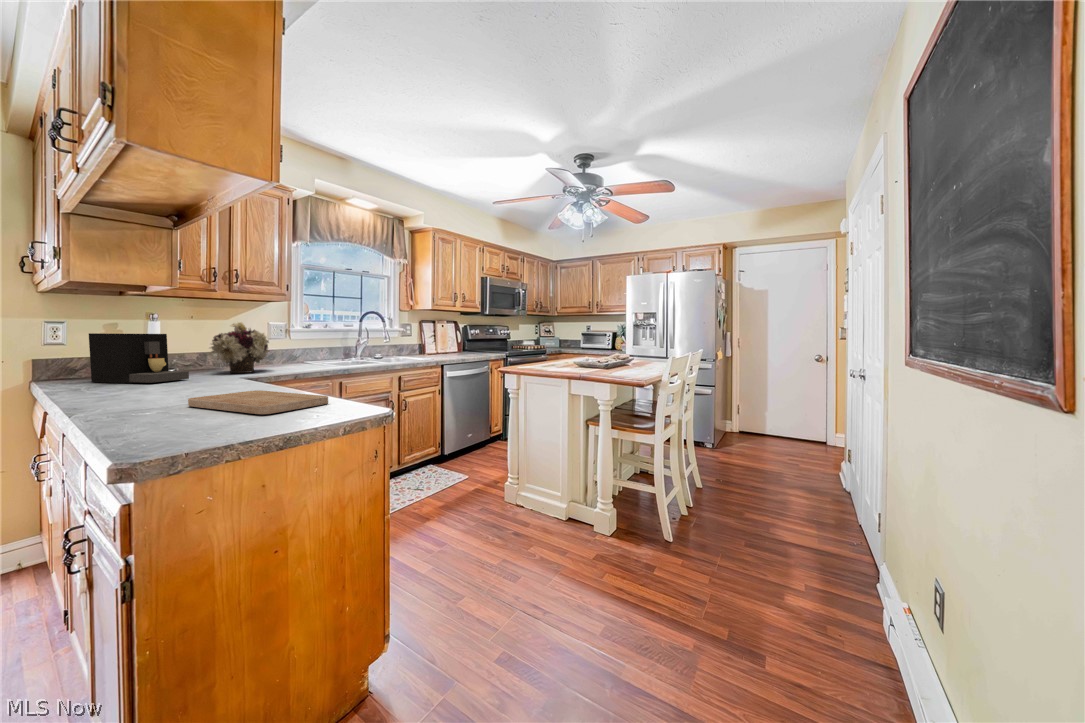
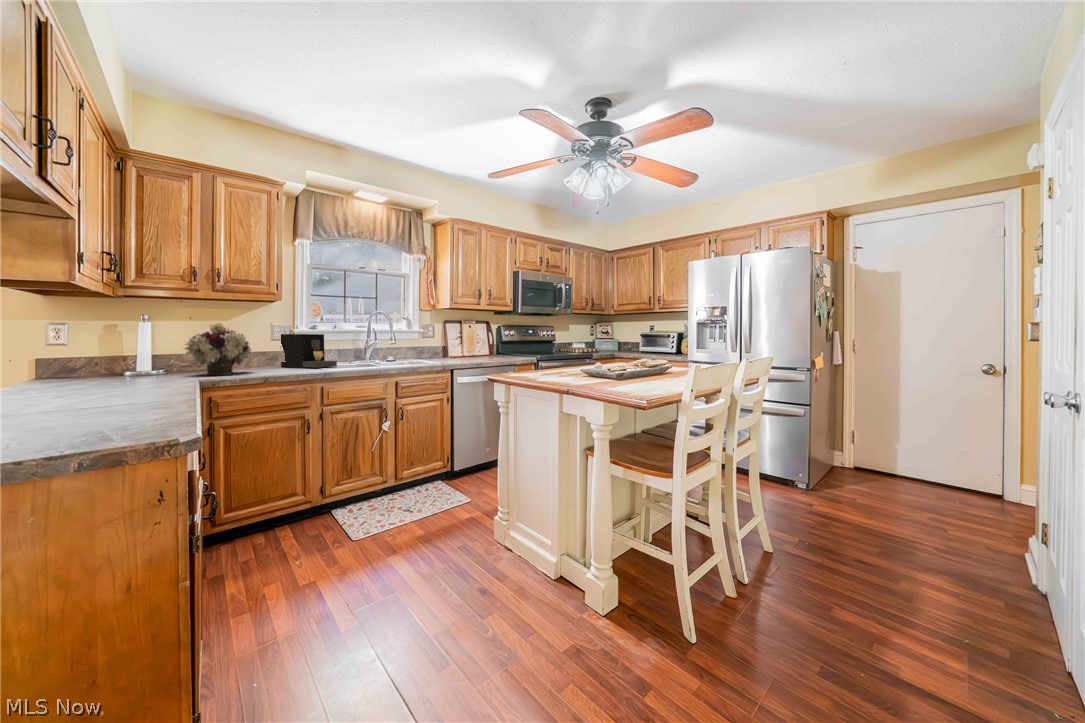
coffee maker: present [89,333,189,383] -> present [280,334,337,368]
cutting board: present [188,390,328,414] -> none [32,394,168,423]

